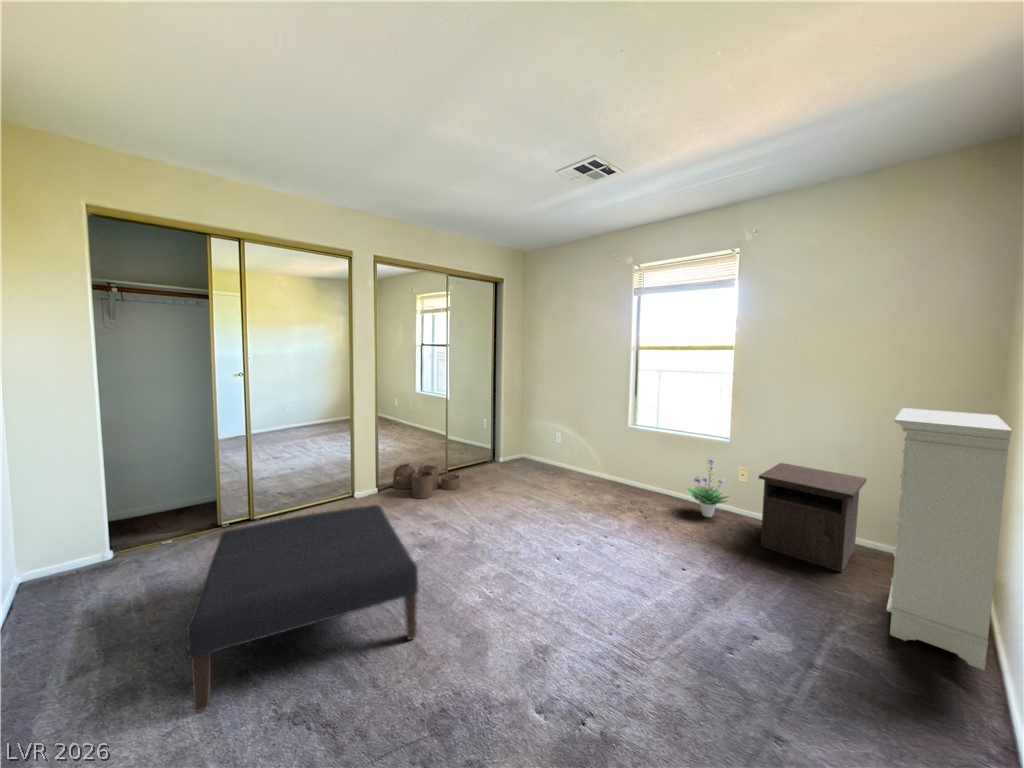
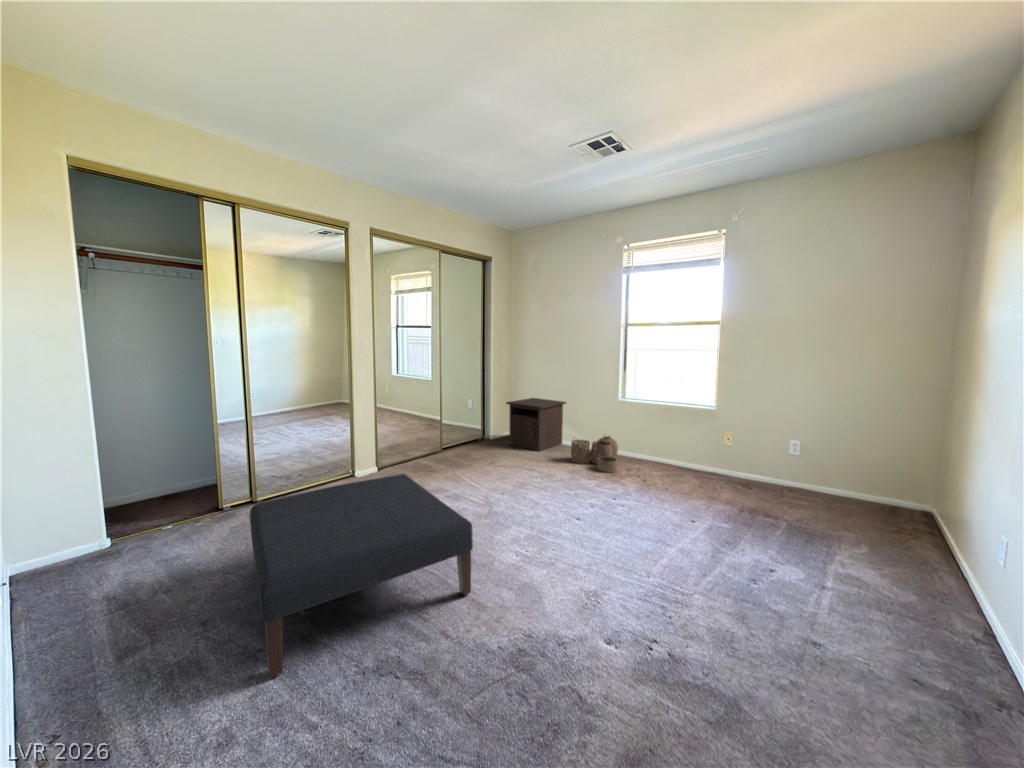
dresser: present [887,408,1012,670] -> none [868,368,983,579]
potted plant: present [687,458,728,517] -> none [677,423,718,477]
nightstand: present [759,463,867,572] -> present [506,398,566,451]
woven basket: present [393,464,460,498] -> present [571,436,618,472]

